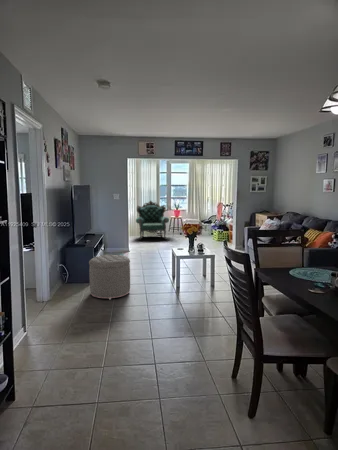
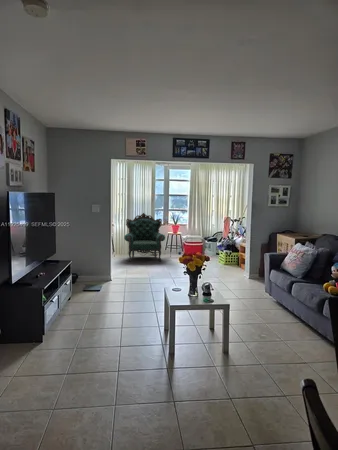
ottoman: present [89,255,130,300] -> none [31,302,98,382]

